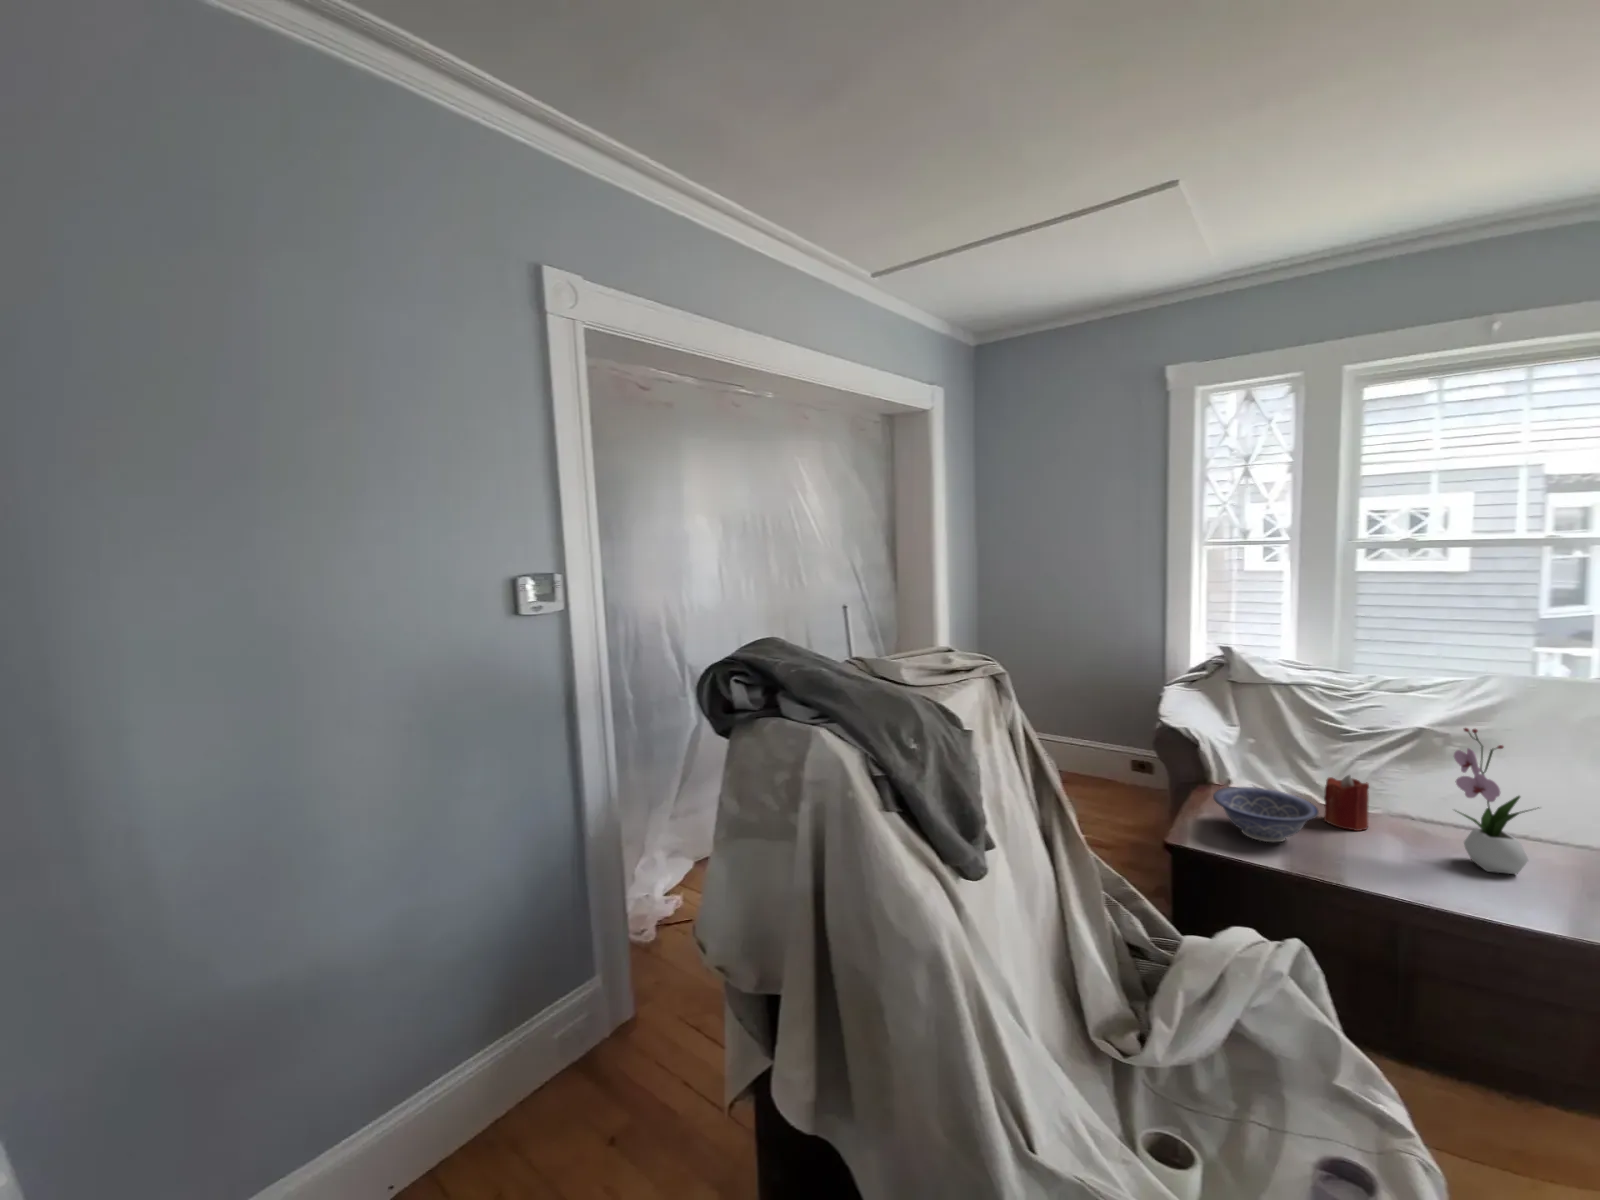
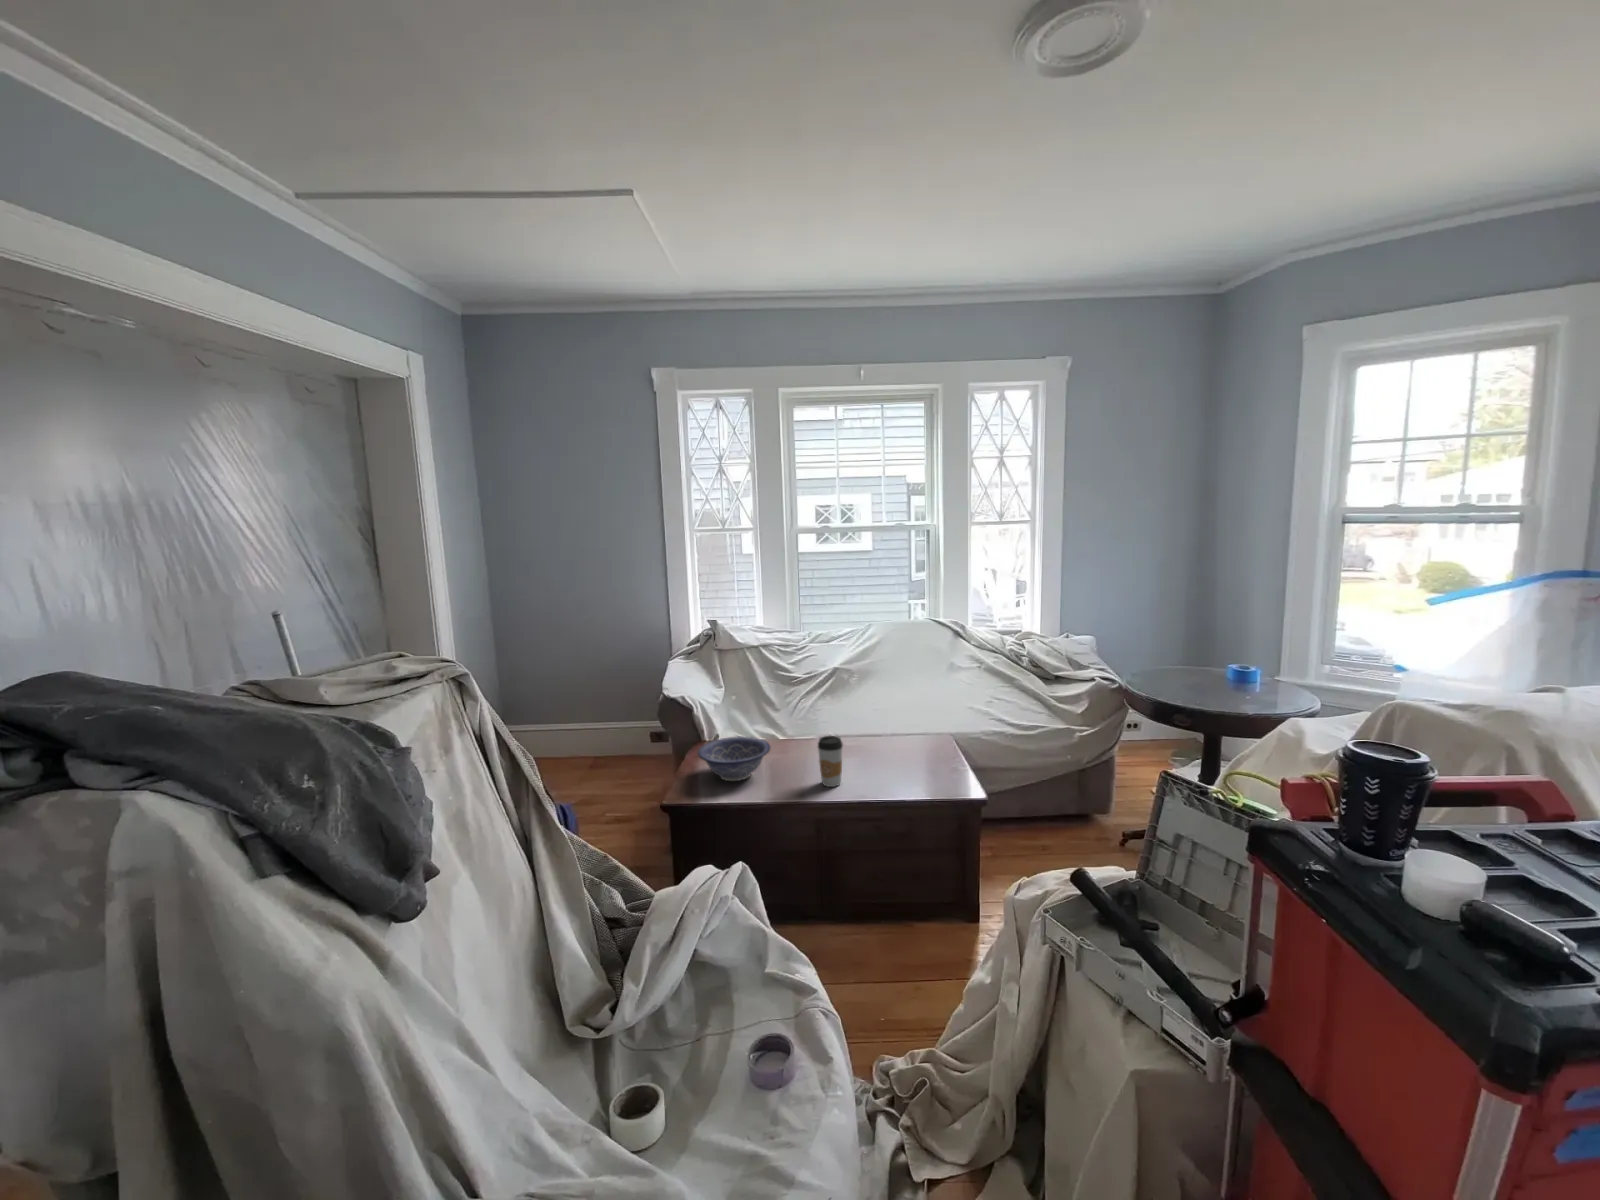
flower arrangement: present [1454,728,1539,874] -> none [847,666,893,766]
candle: present [1324,775,1369,831] -> none [776,713,805,756]
coffee cup: none [1399,815,1445,885] -> present [818,736,843,787]

